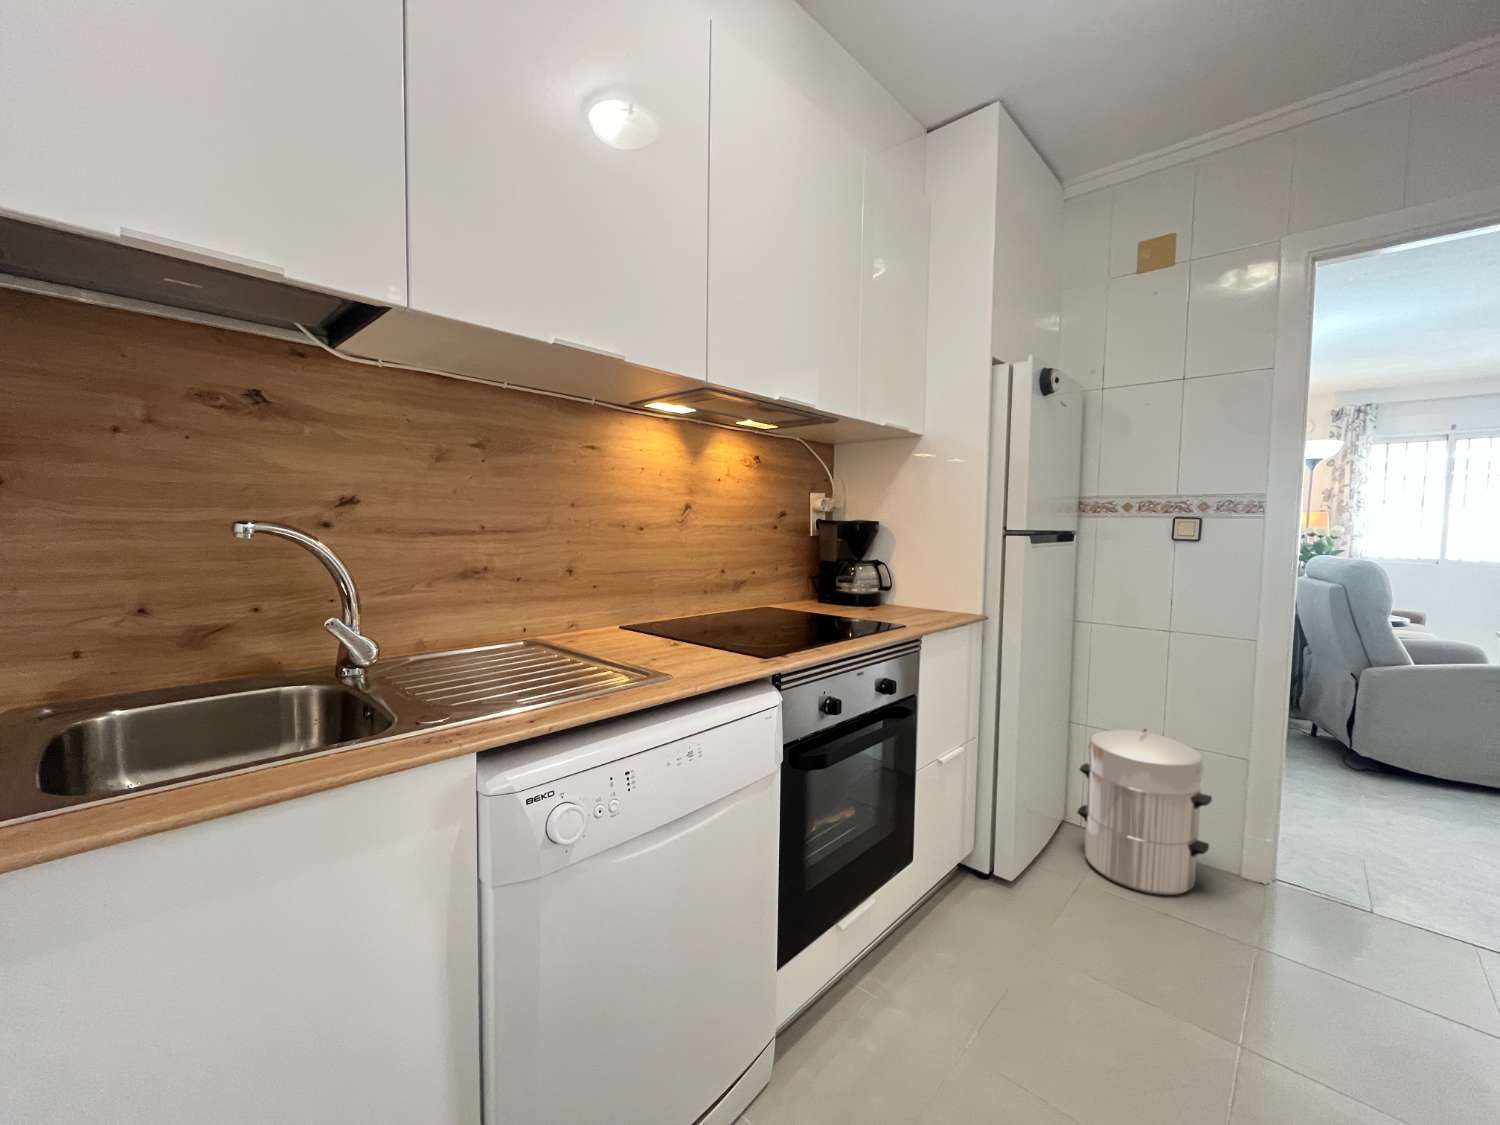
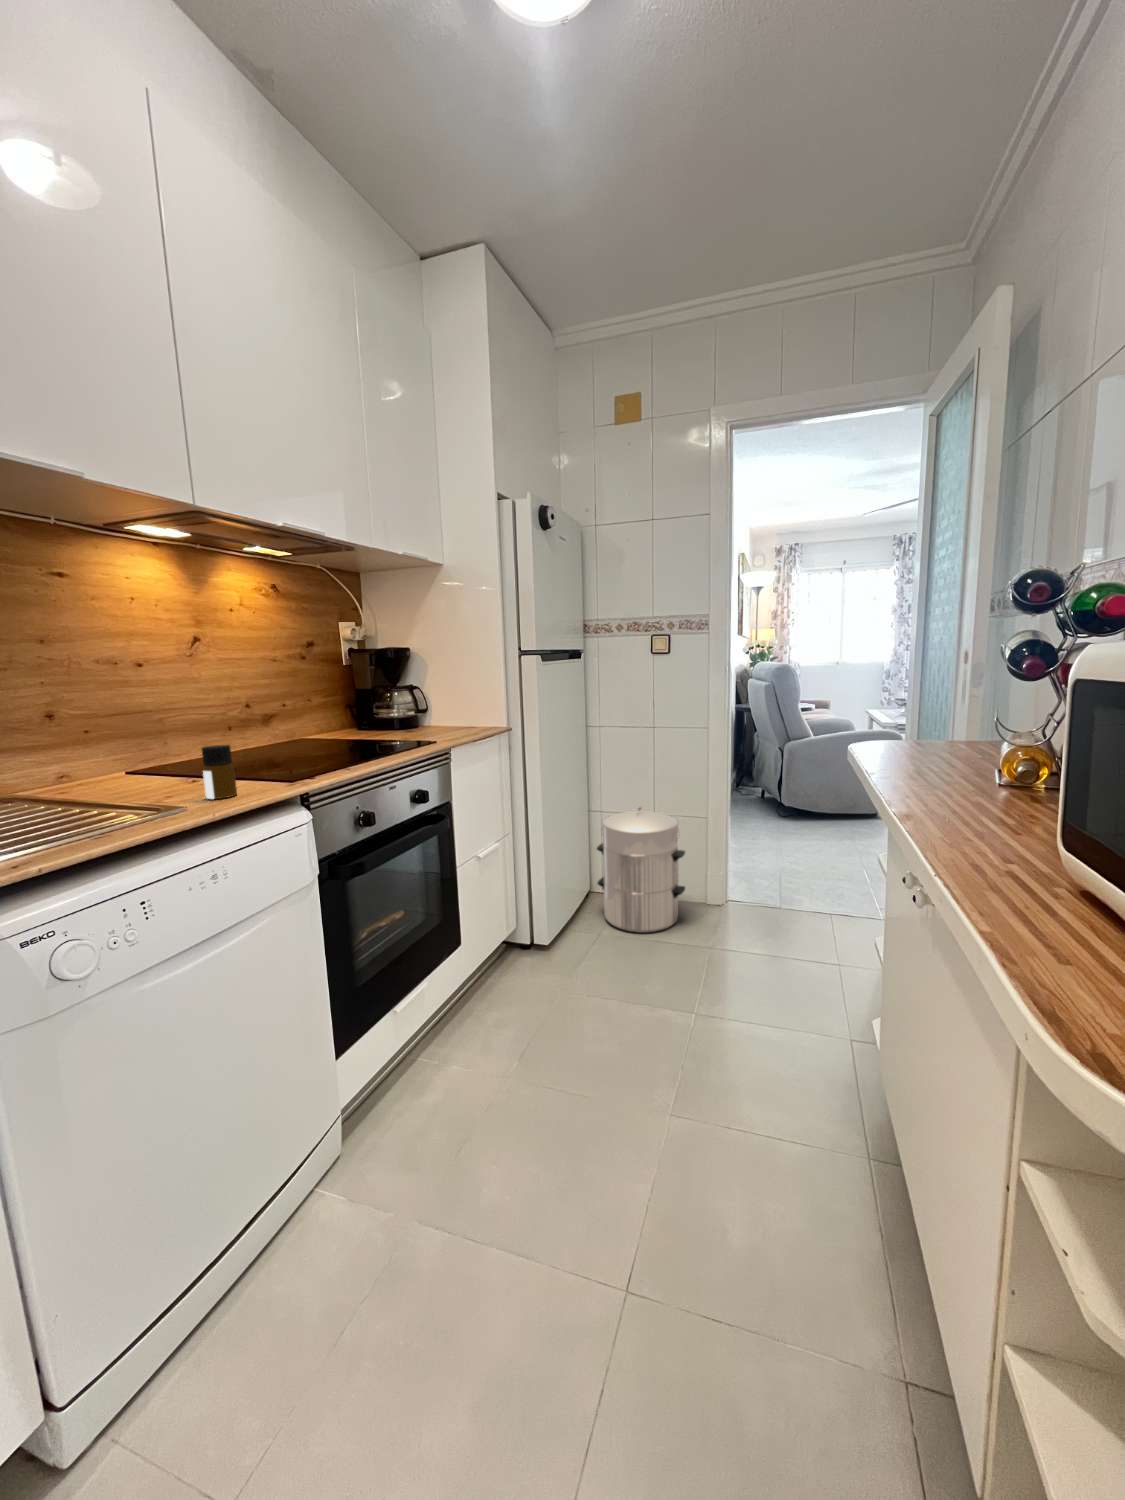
bottle: none [687,613,715,669] -> present [202,745,237,799]

